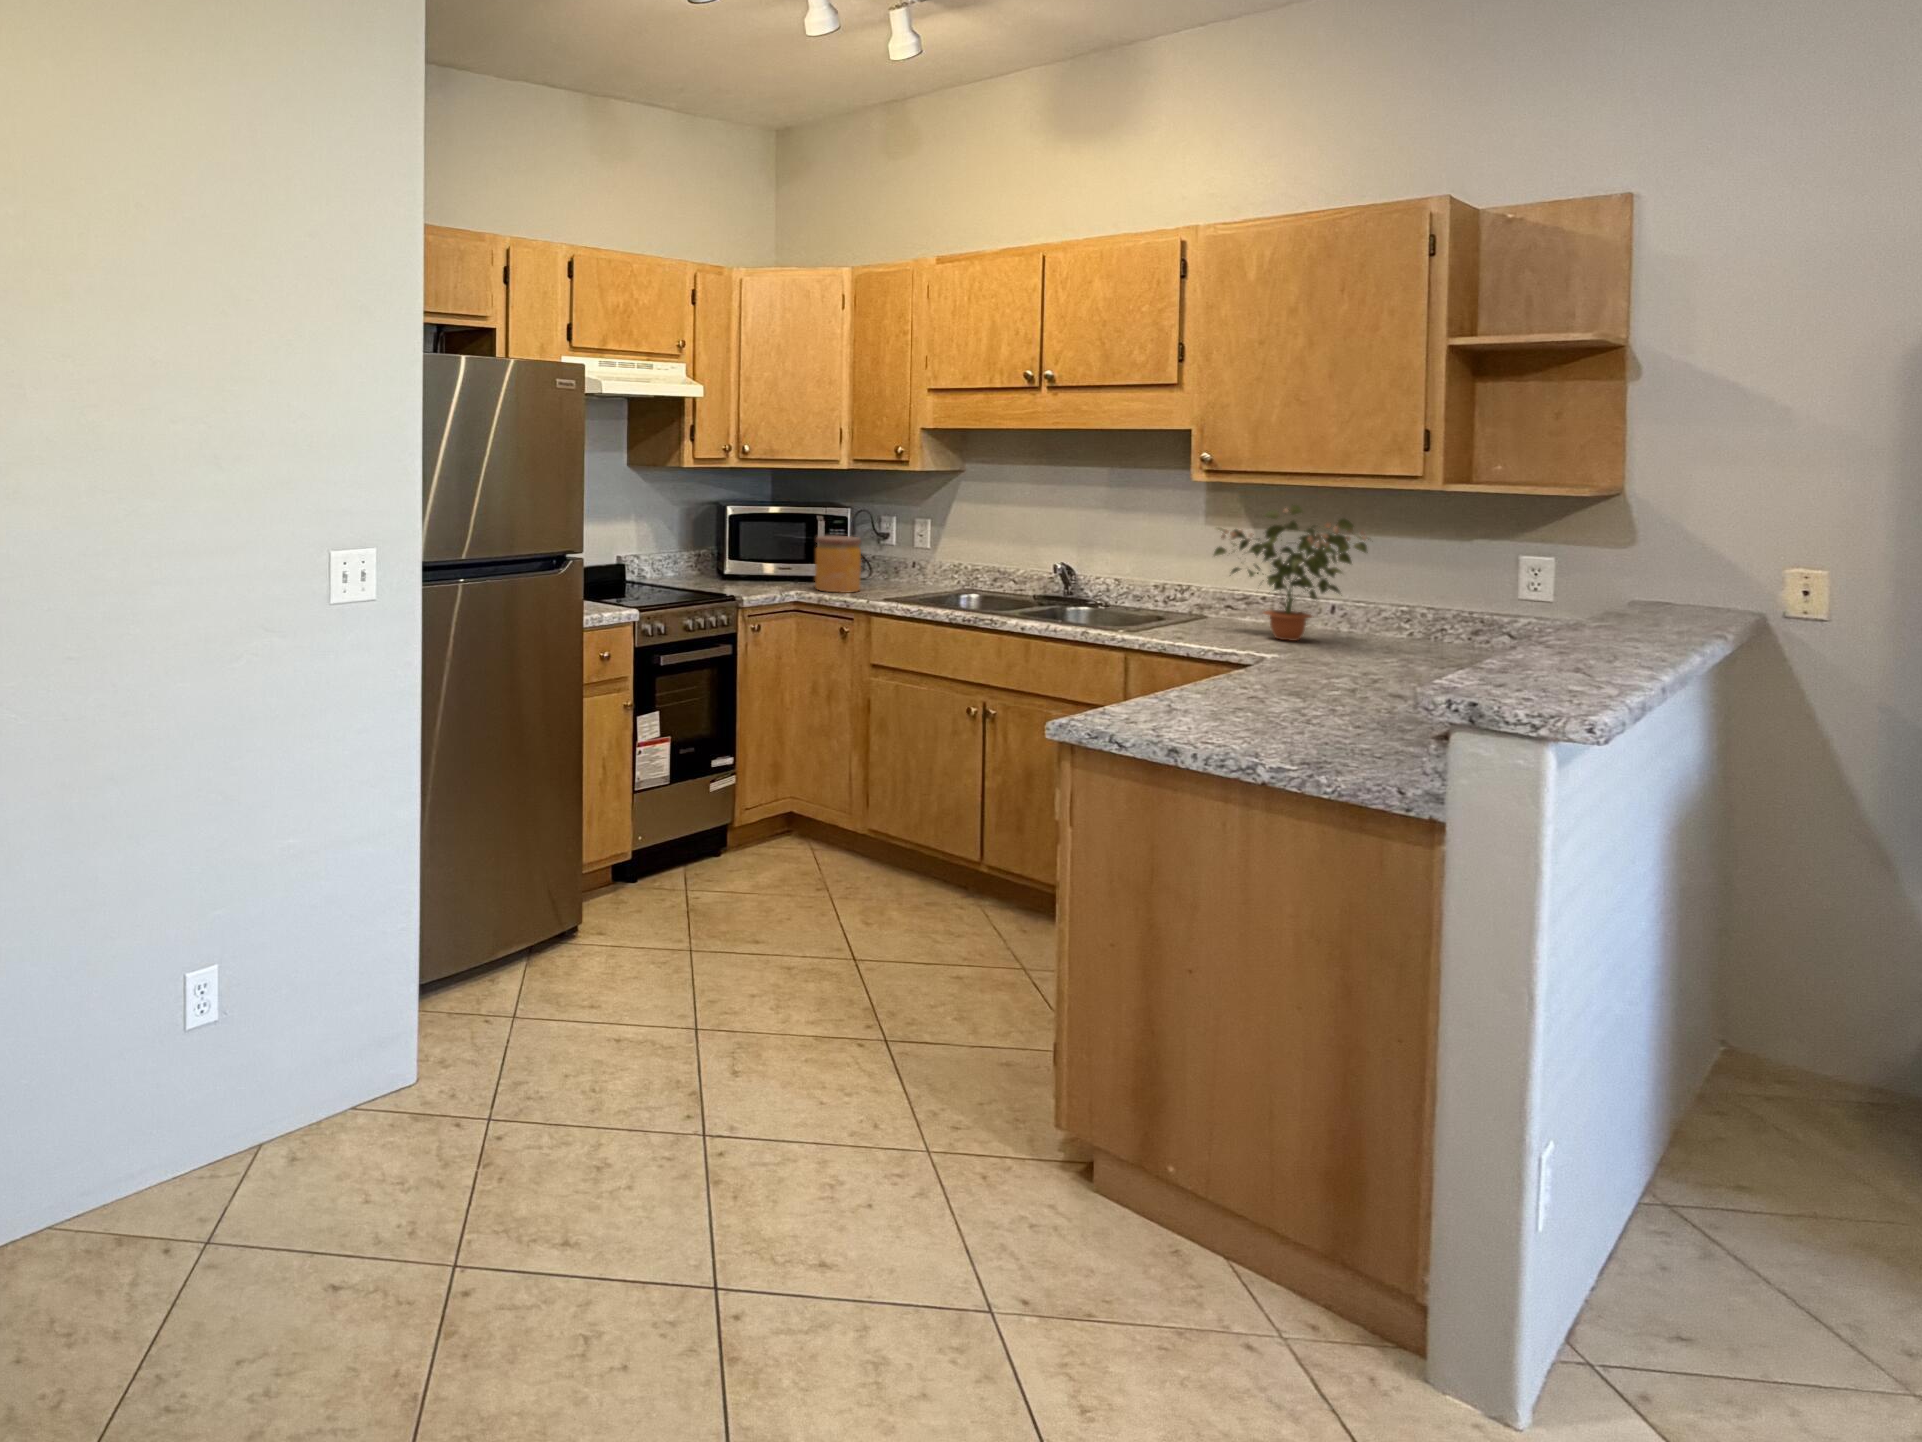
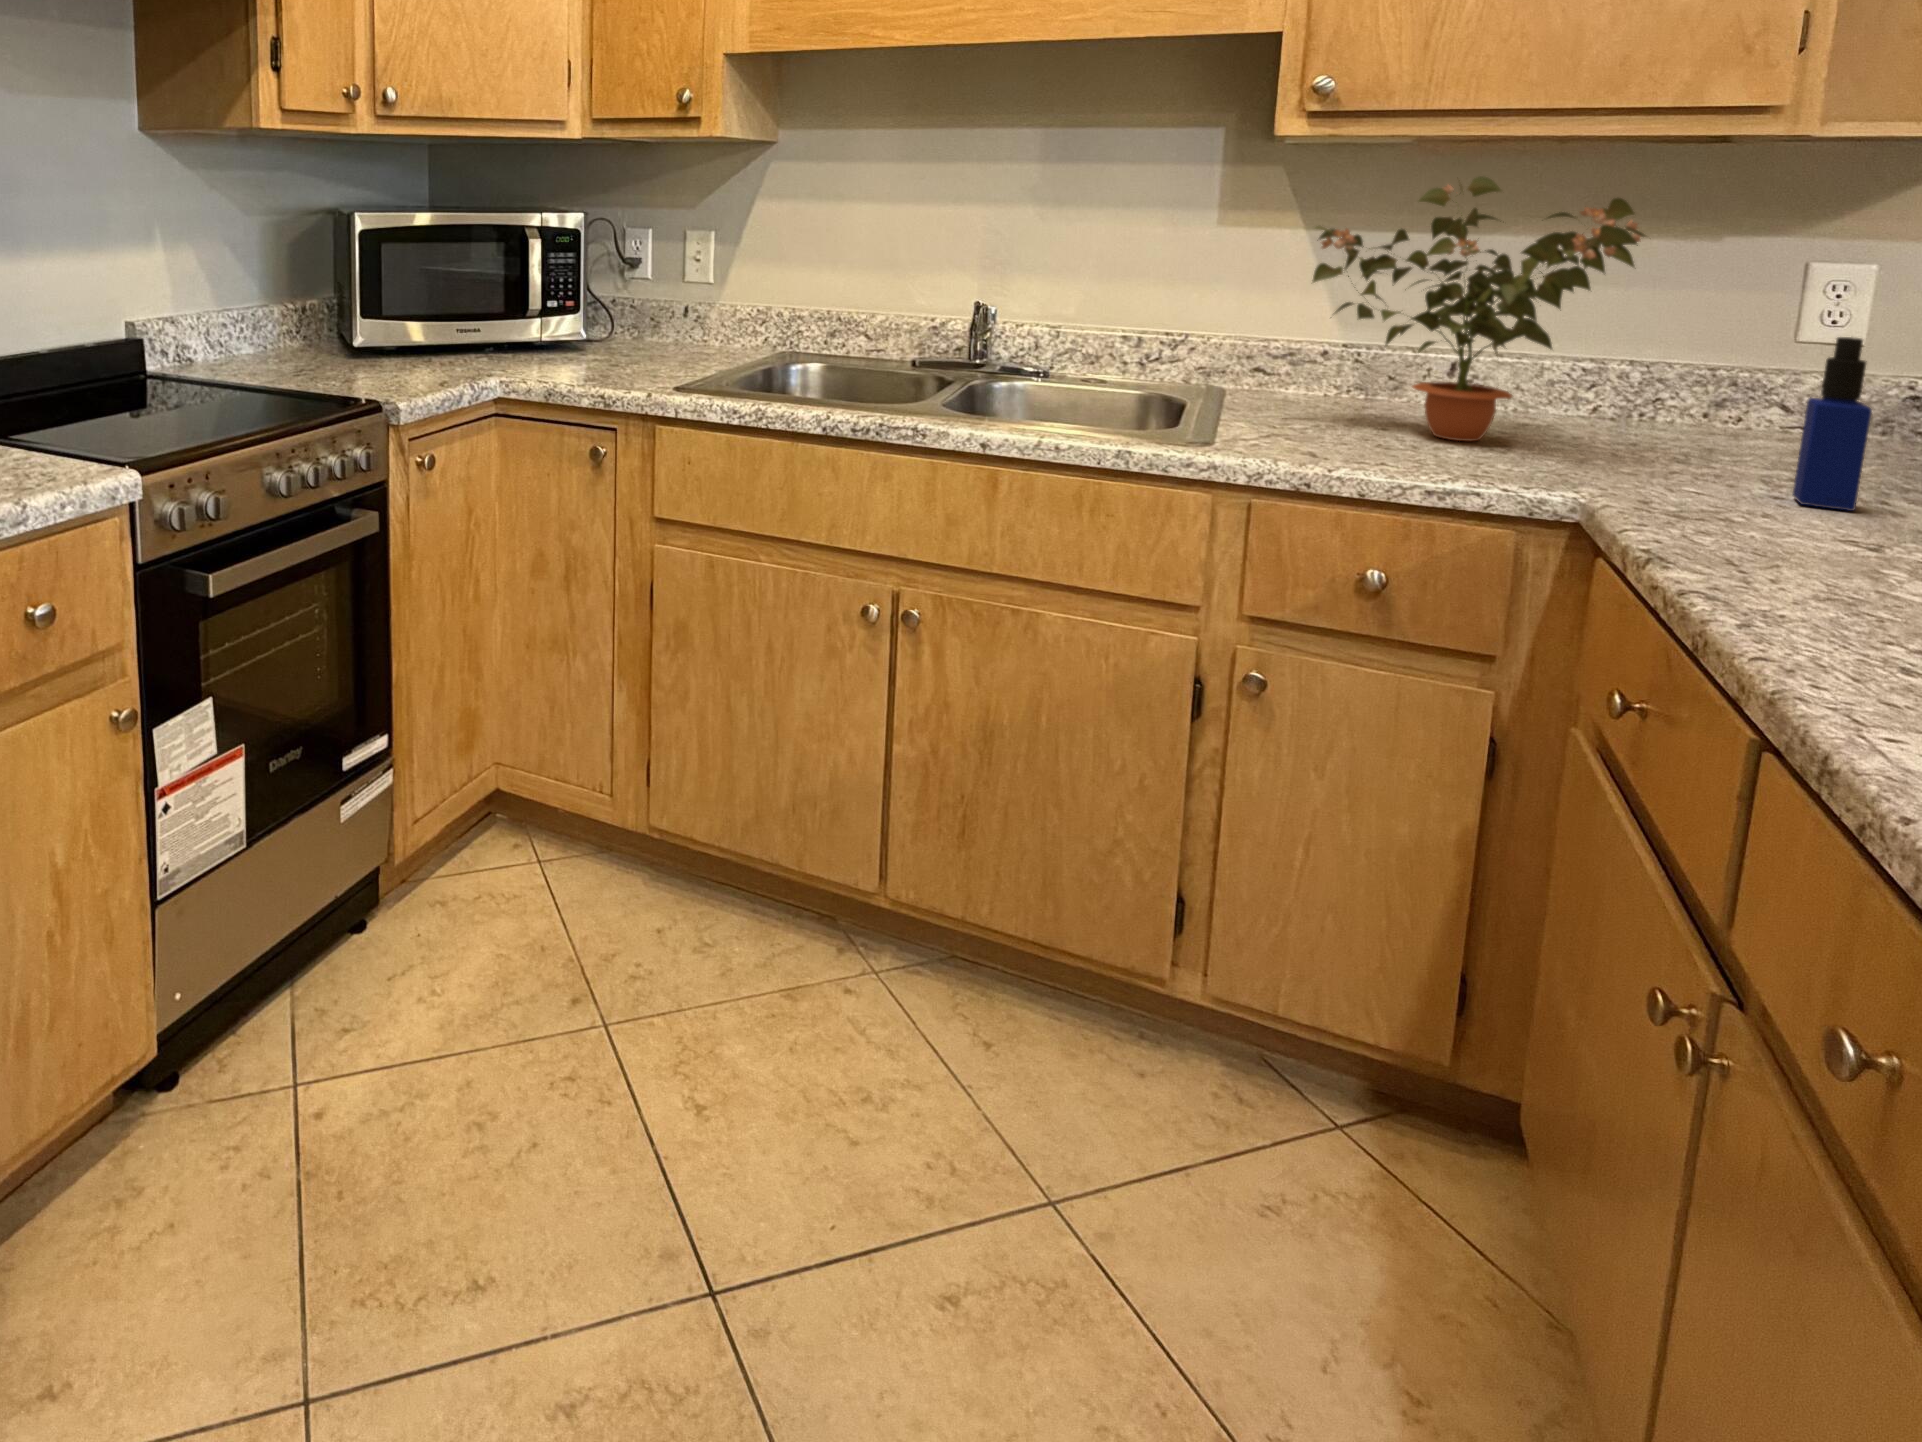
jar: present [815,536,861,593] -> none [535,265,621,378]
bottle: none [1389,587,1420,668] -> present [1793,337,1872,511]

